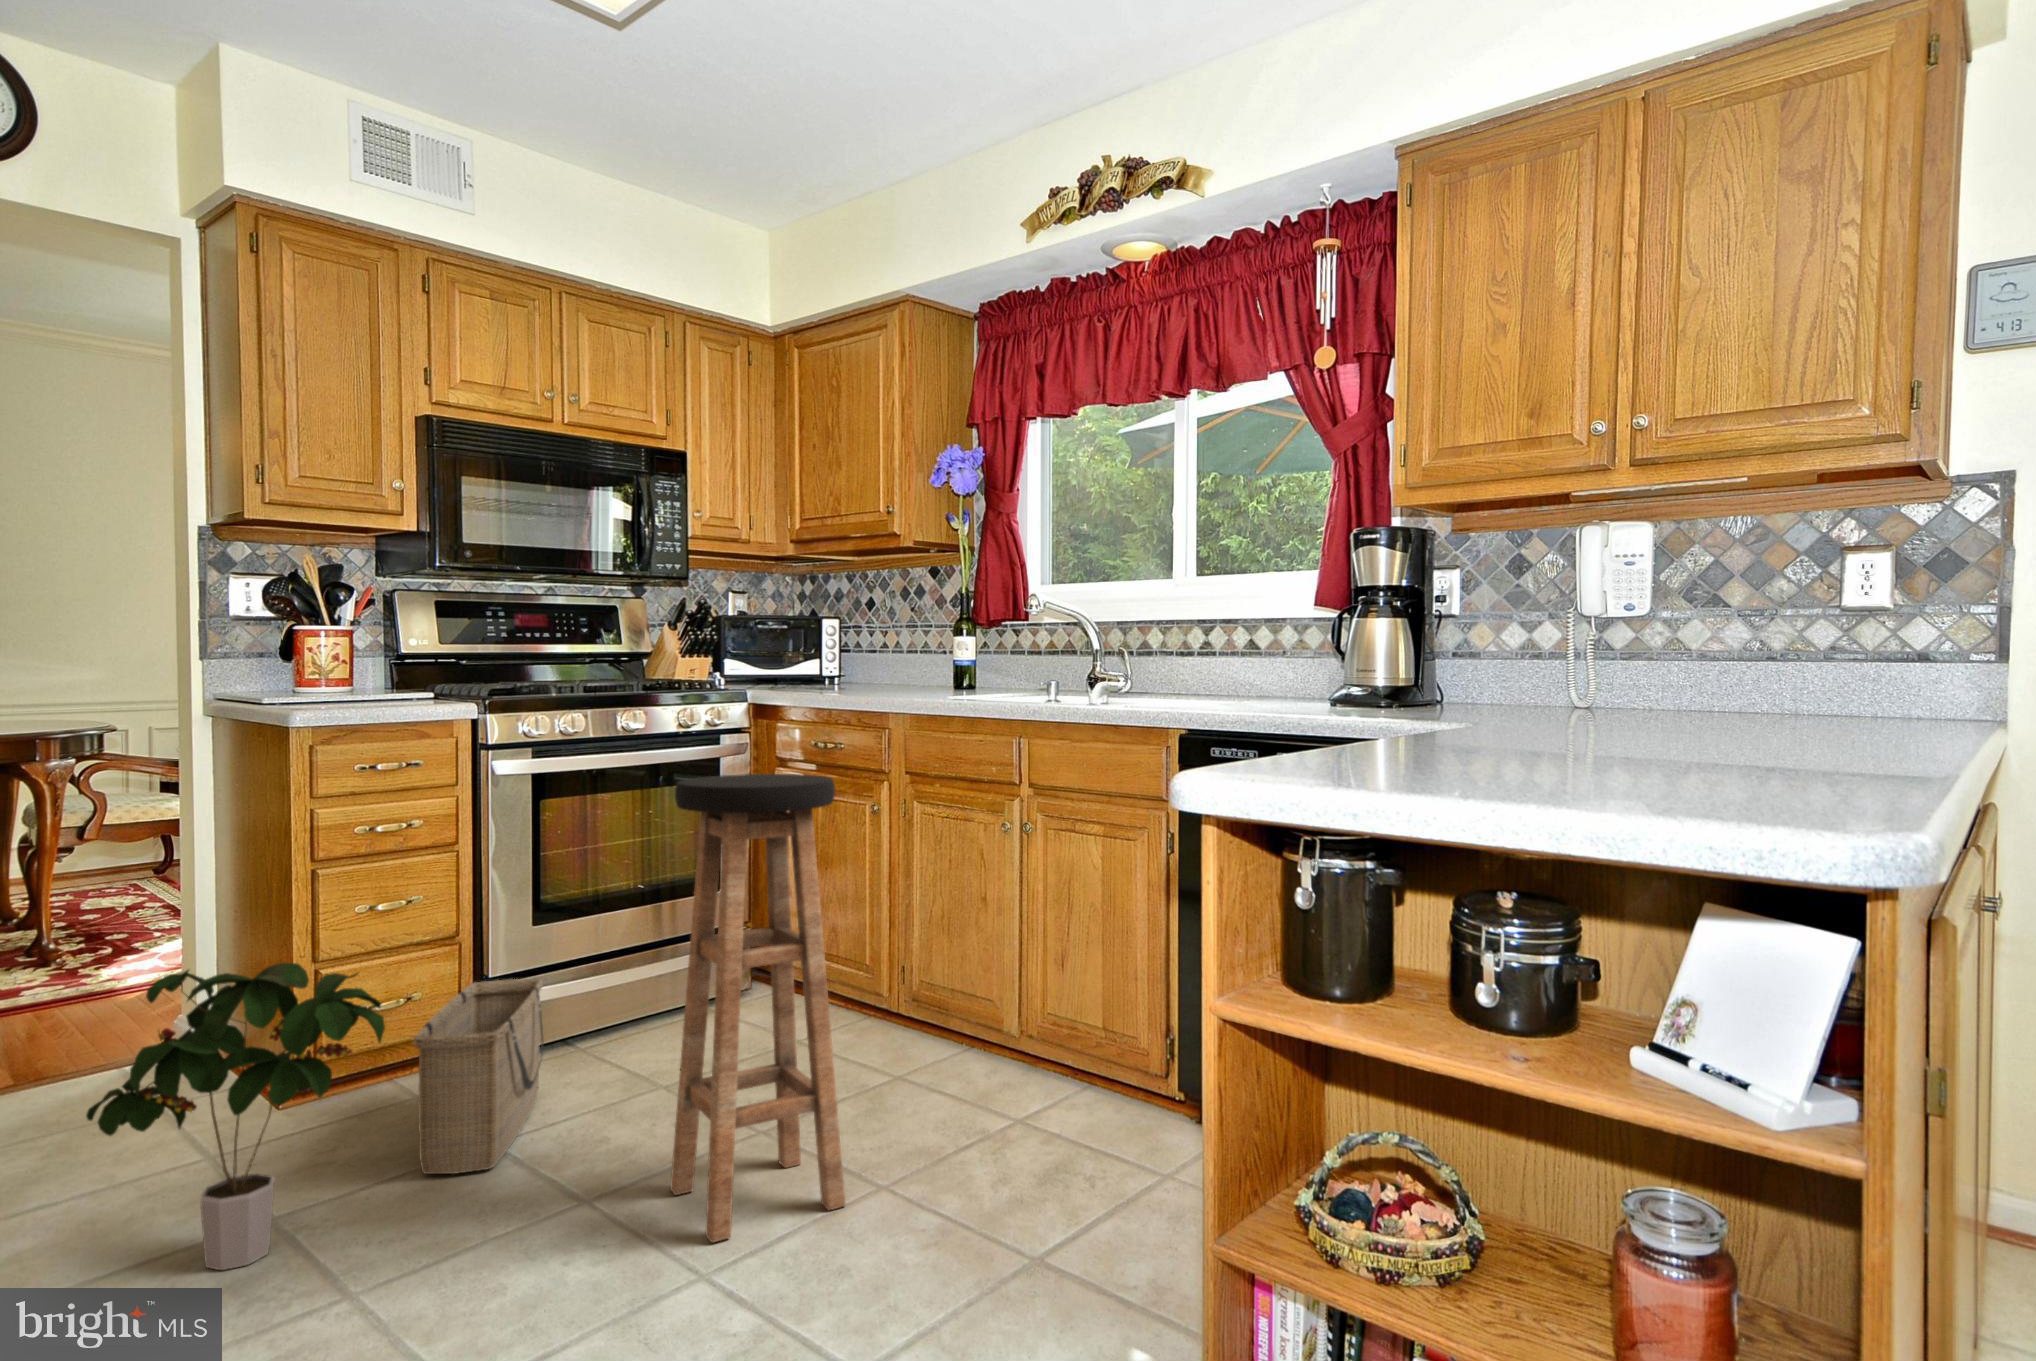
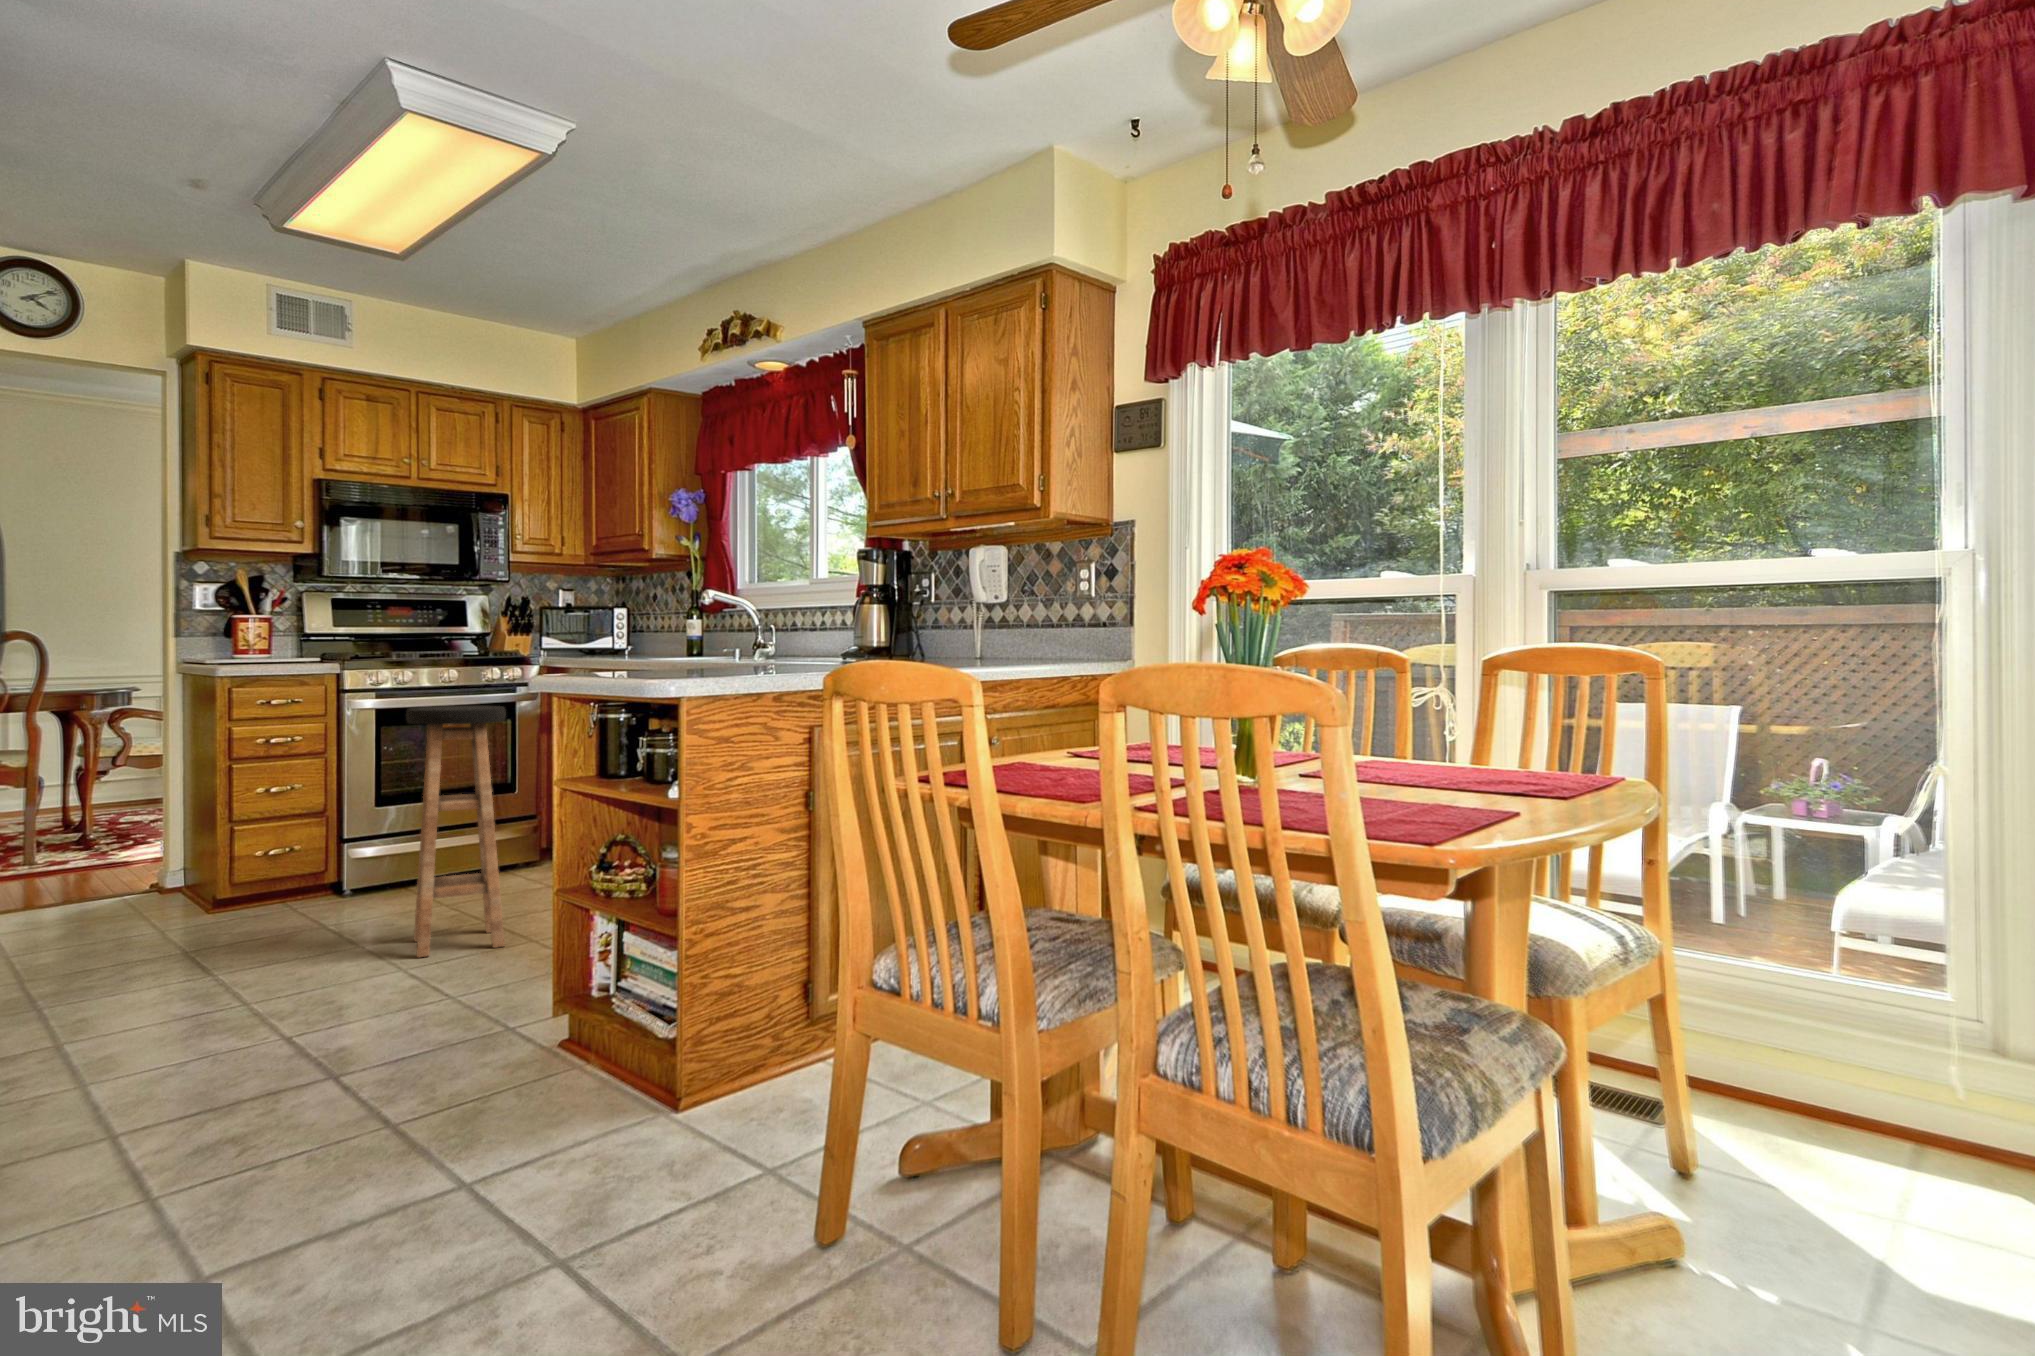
potted plant: present [86,963,385,1270] -> none [82,804,244,964]
basket: present [414,979,543,1174] -> none [273,833,373,933]

